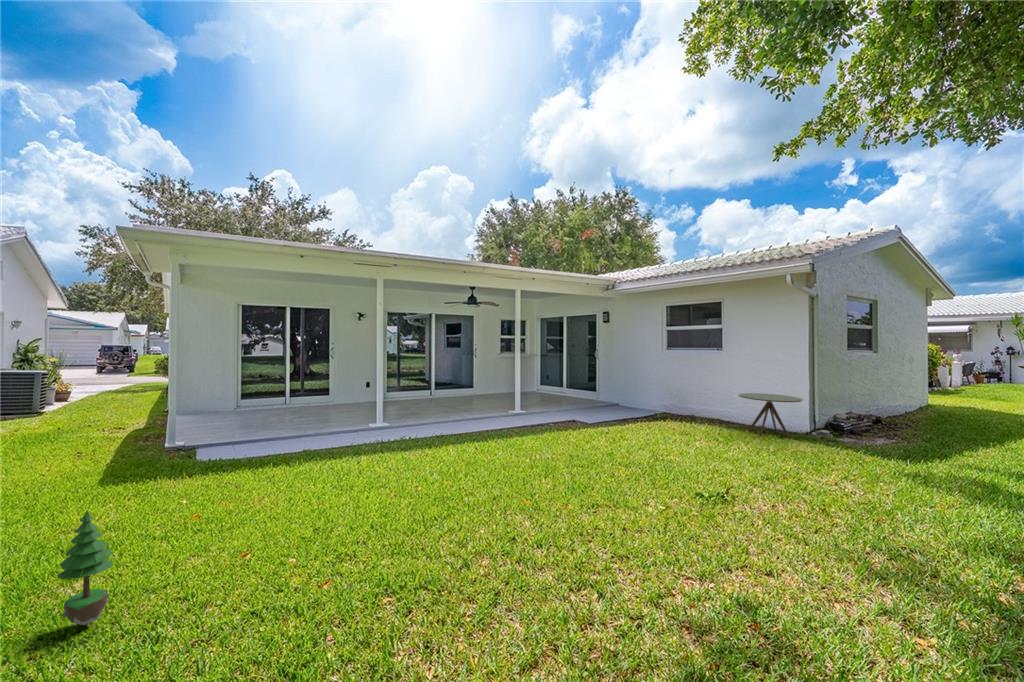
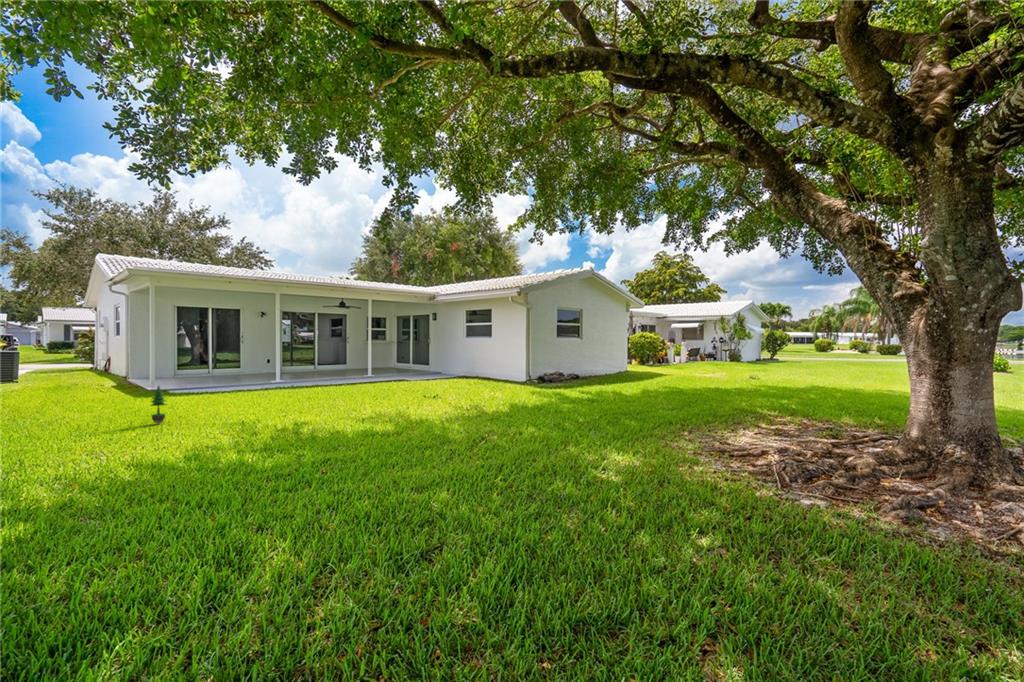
round table: present [739,393,803,438] -> none [489,361,519,383]

